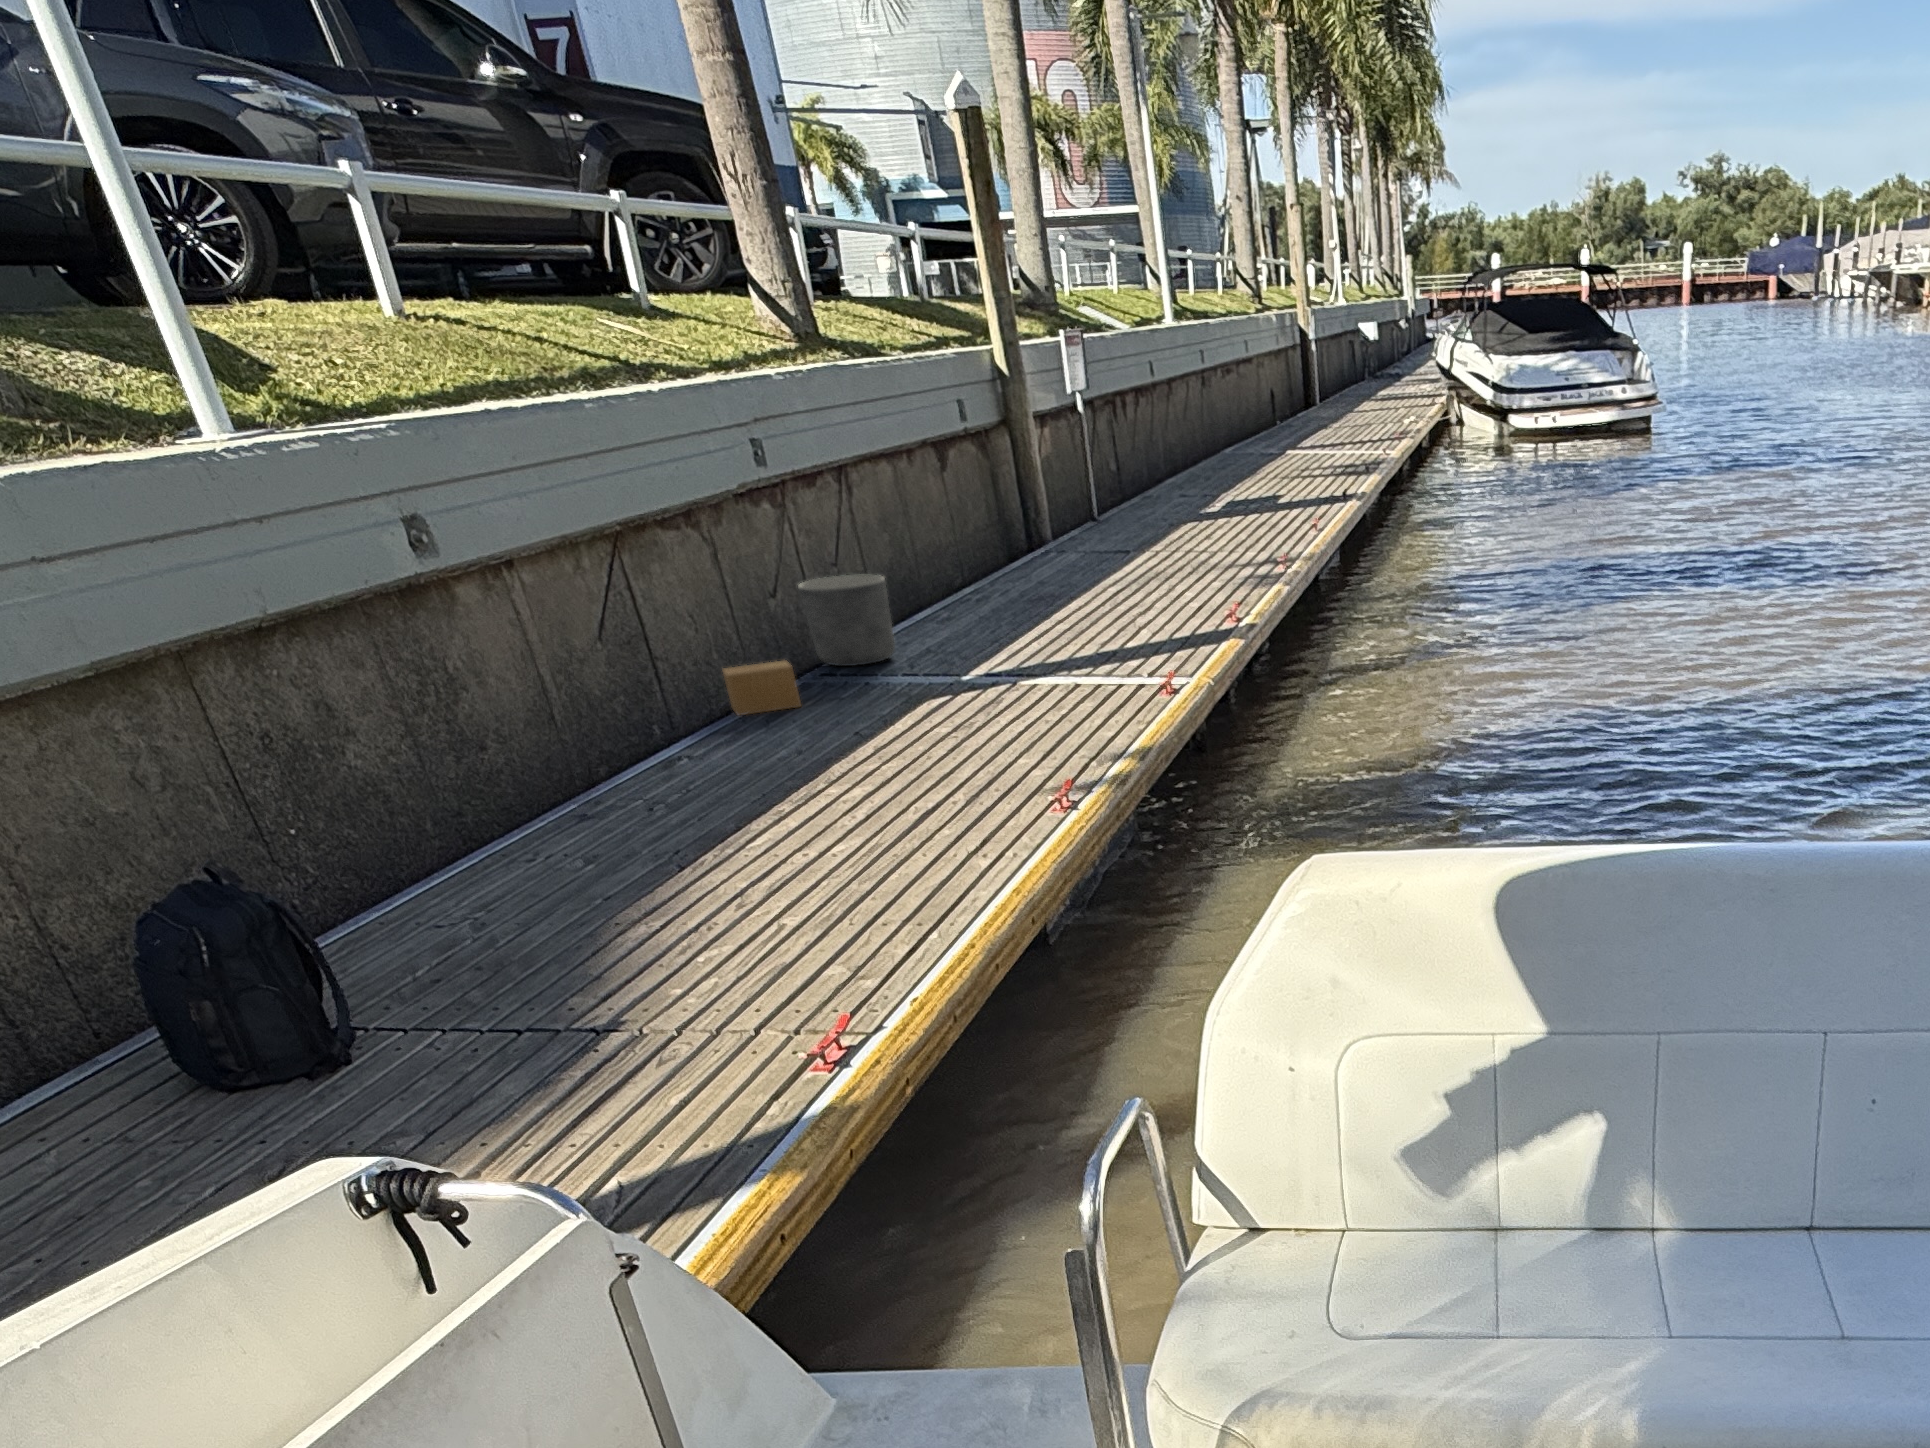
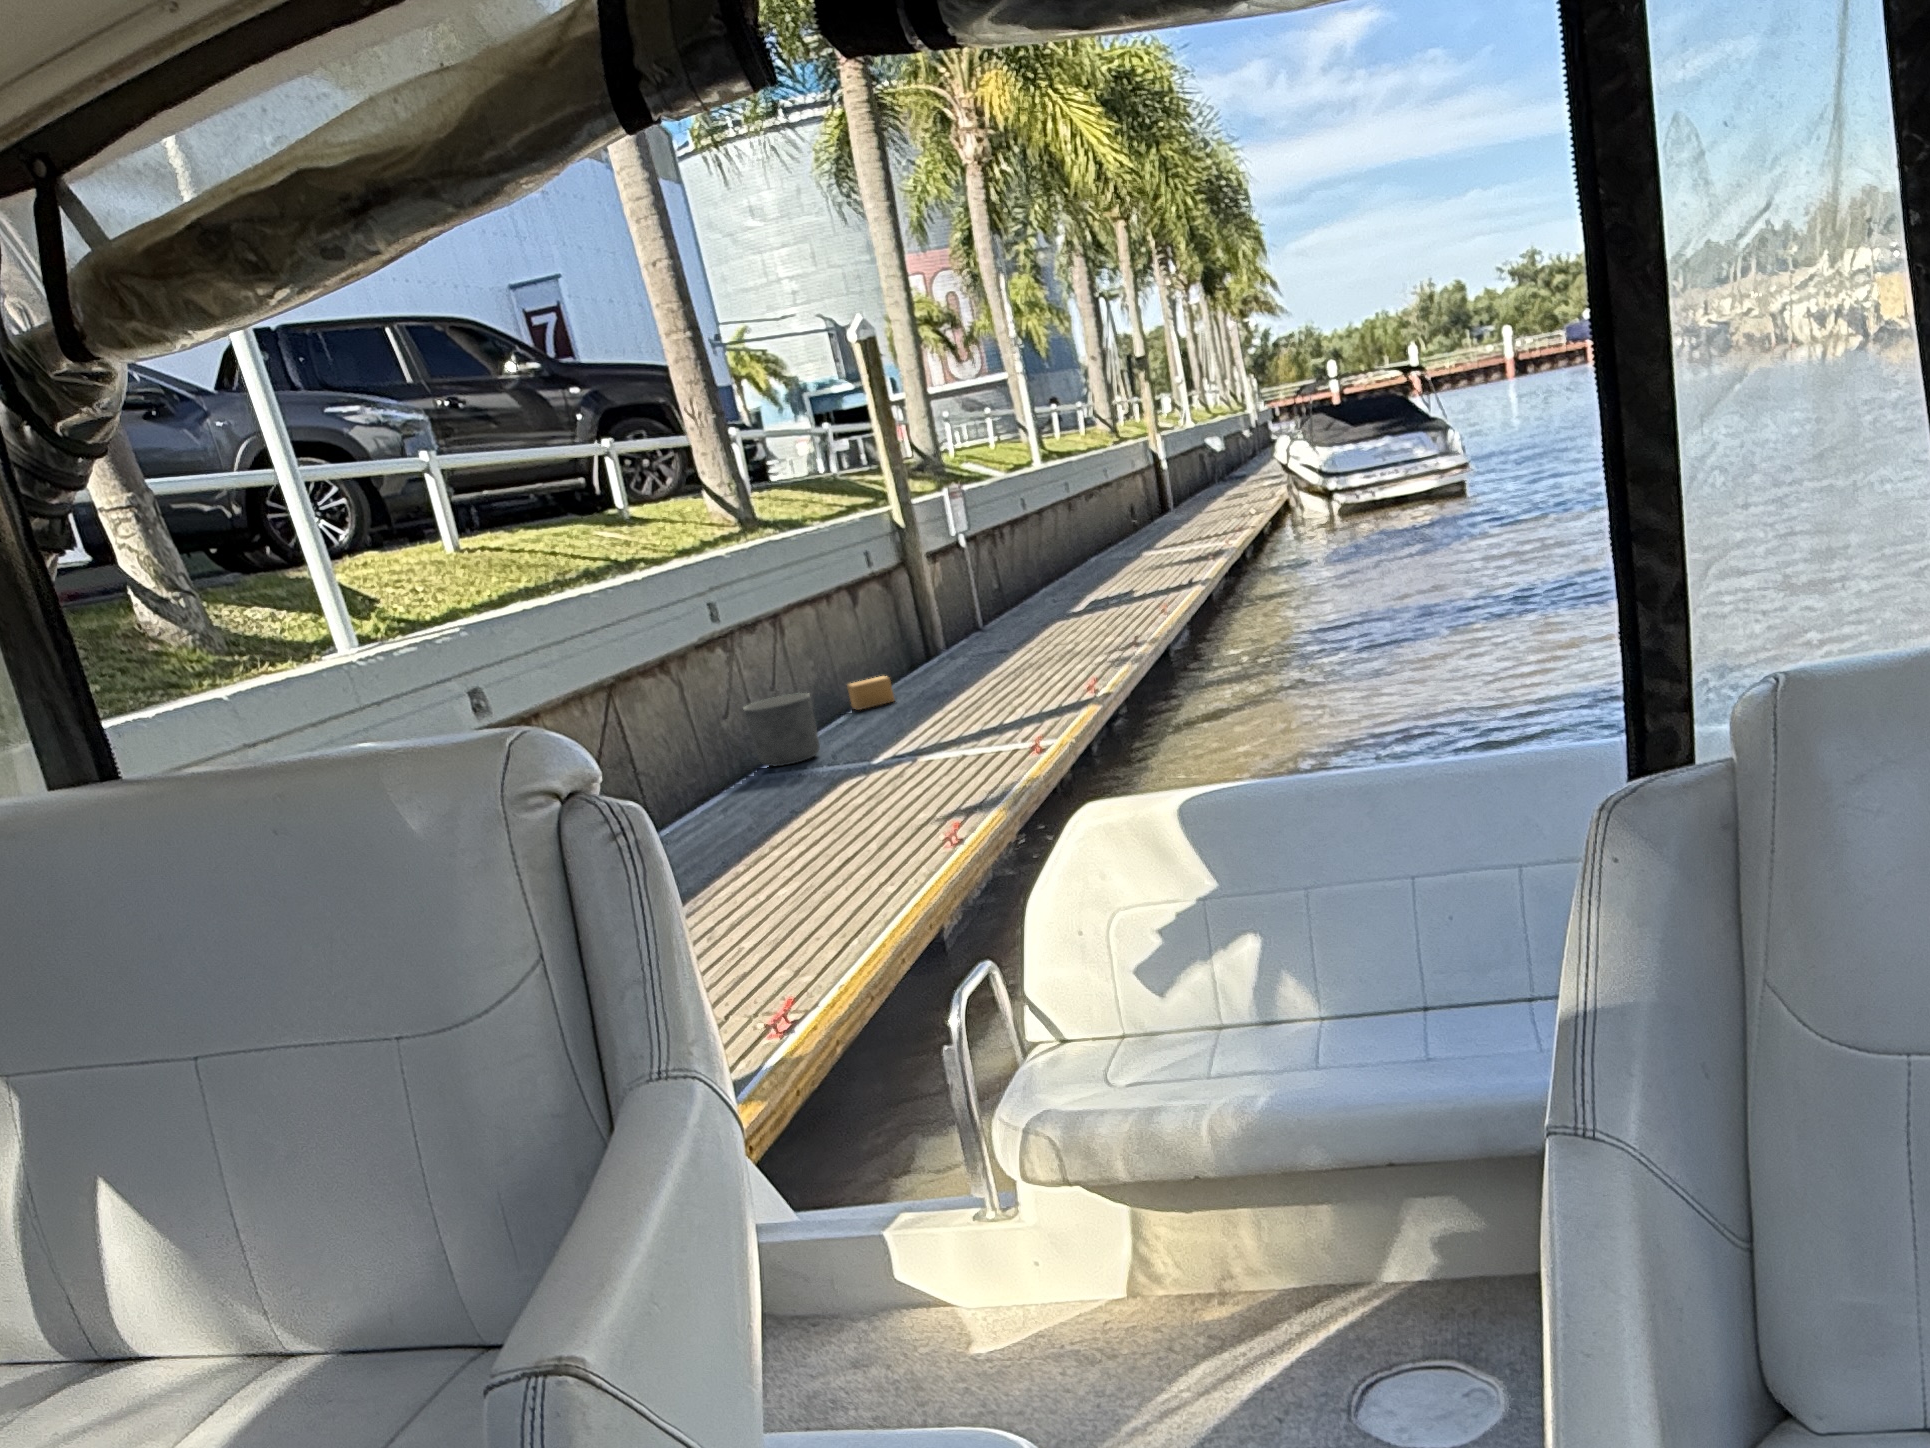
cardboard box: present [723,661,802,715] -> present [847,676,895,710]

